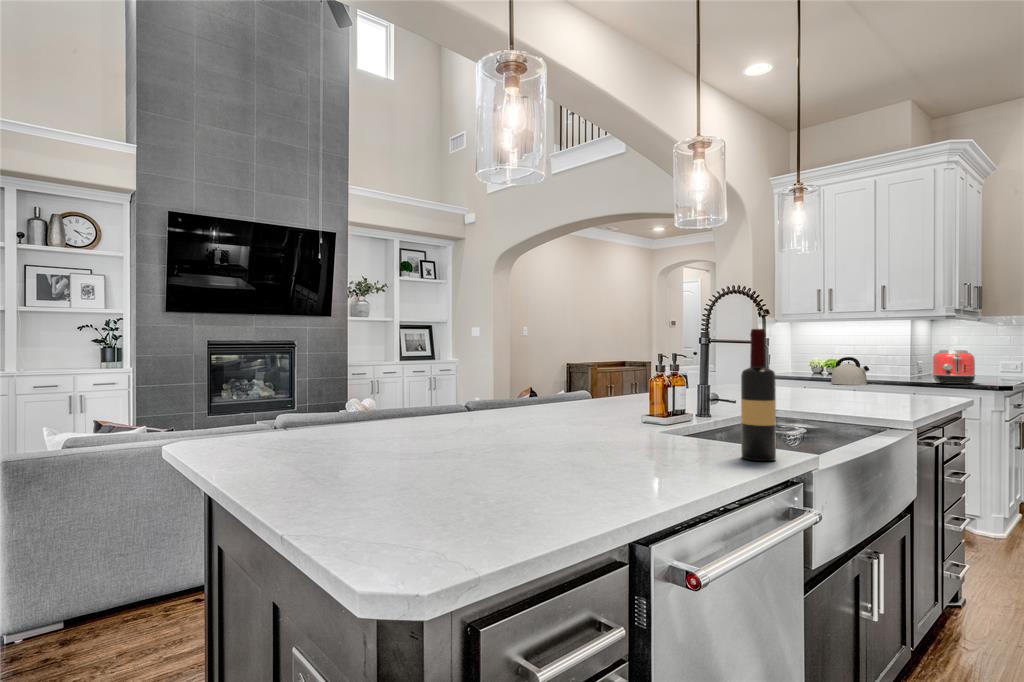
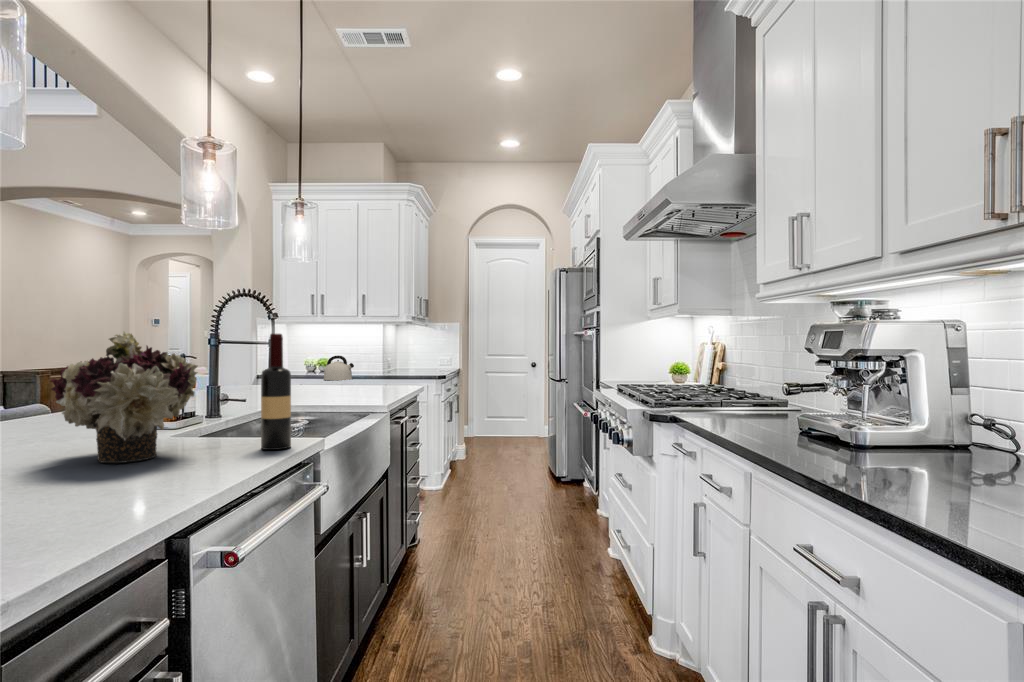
flower arrangement: none [562,329,677,453] -> present [51,332,197,463]
toaster: present [932,350,975,385] -> none [398,349,426,376]

